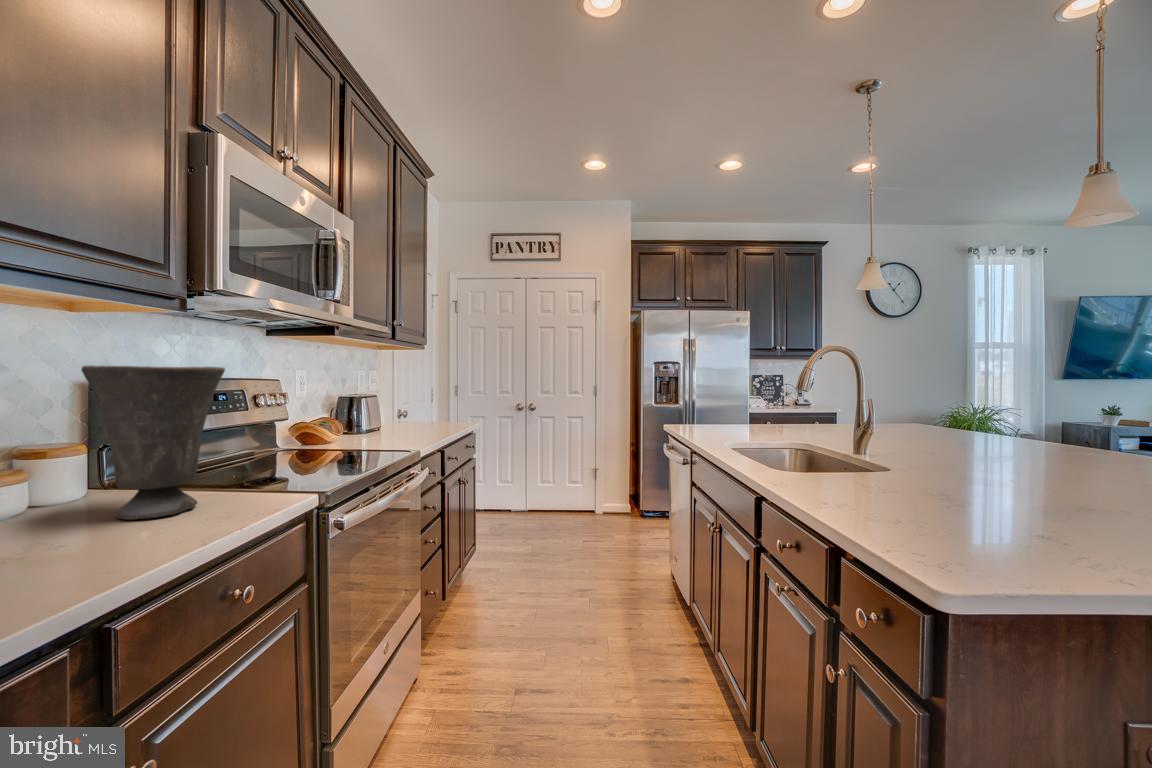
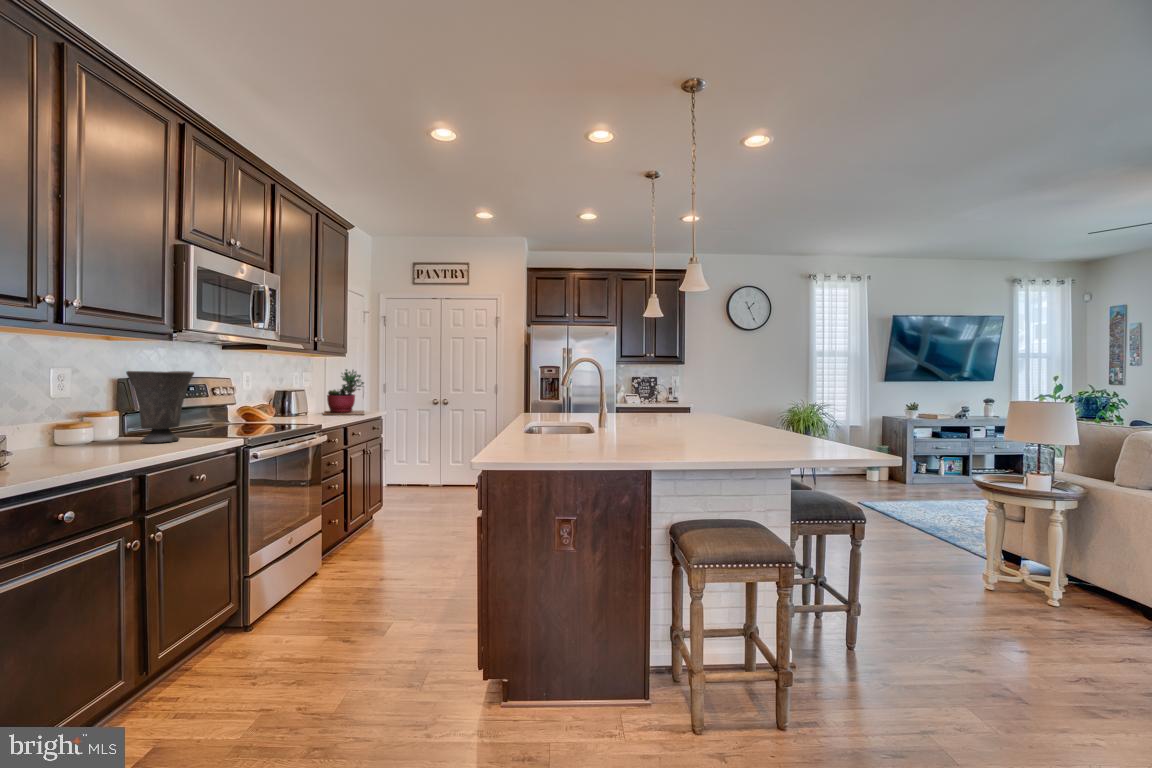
succulent plant: none [400,366,457,430] -> present [323,369,364,415]

